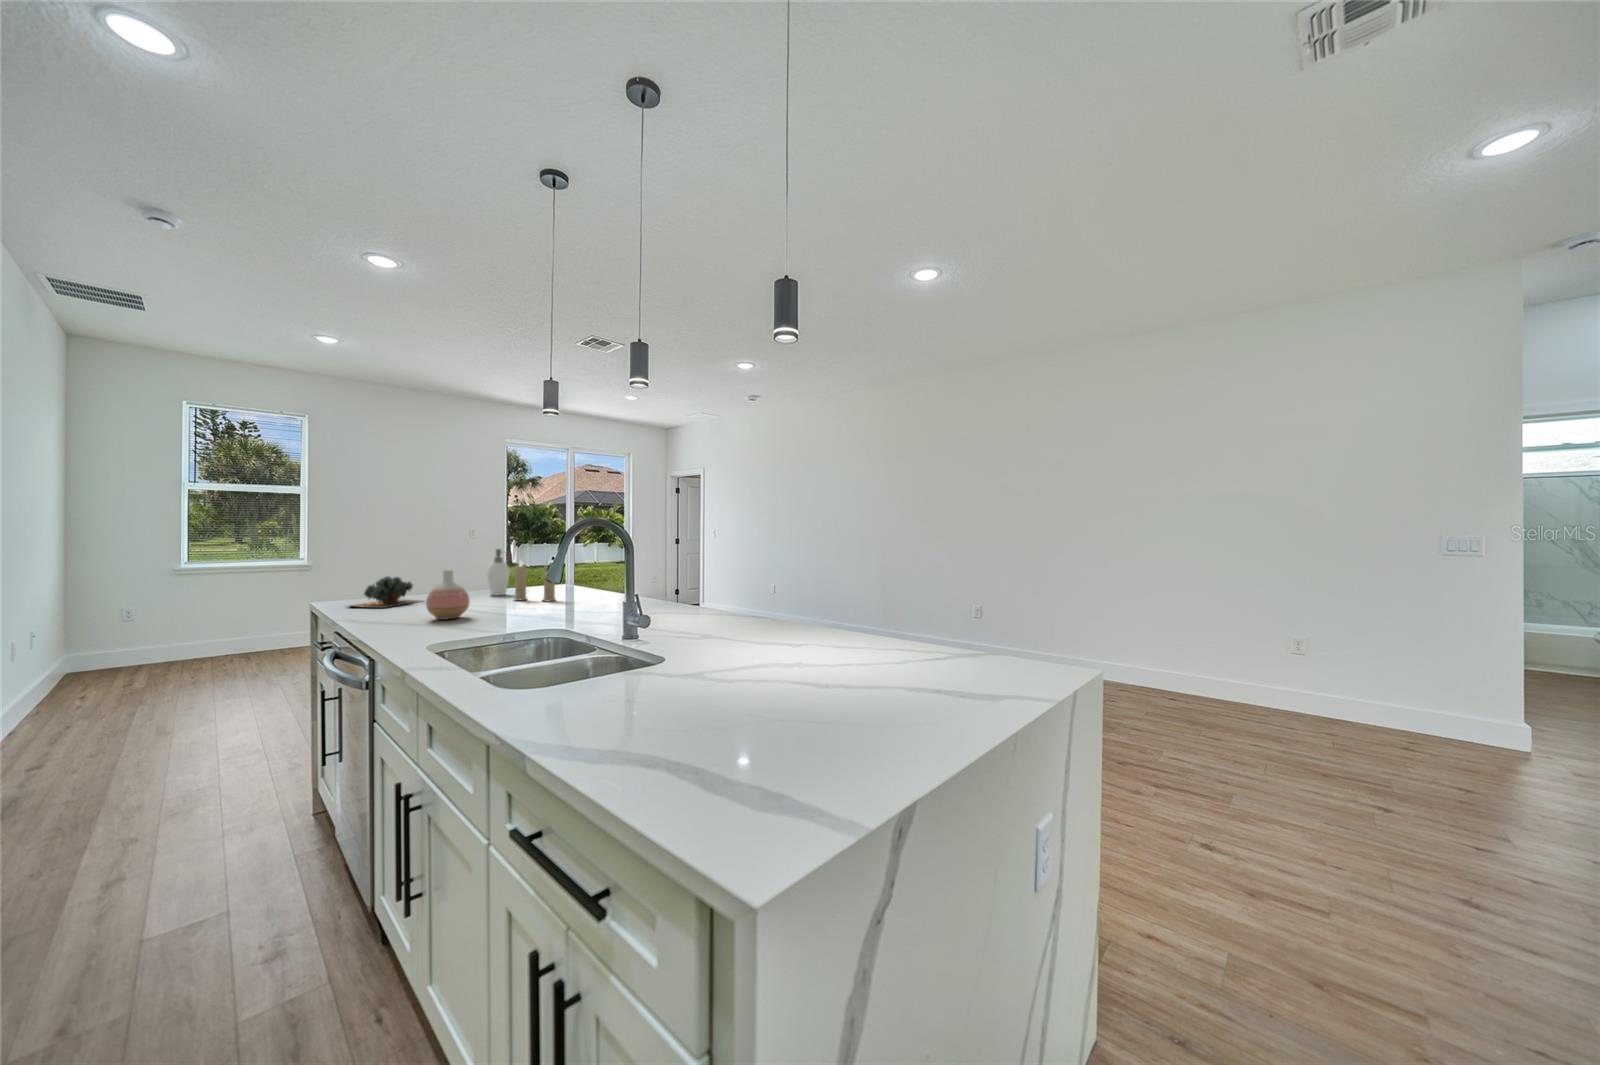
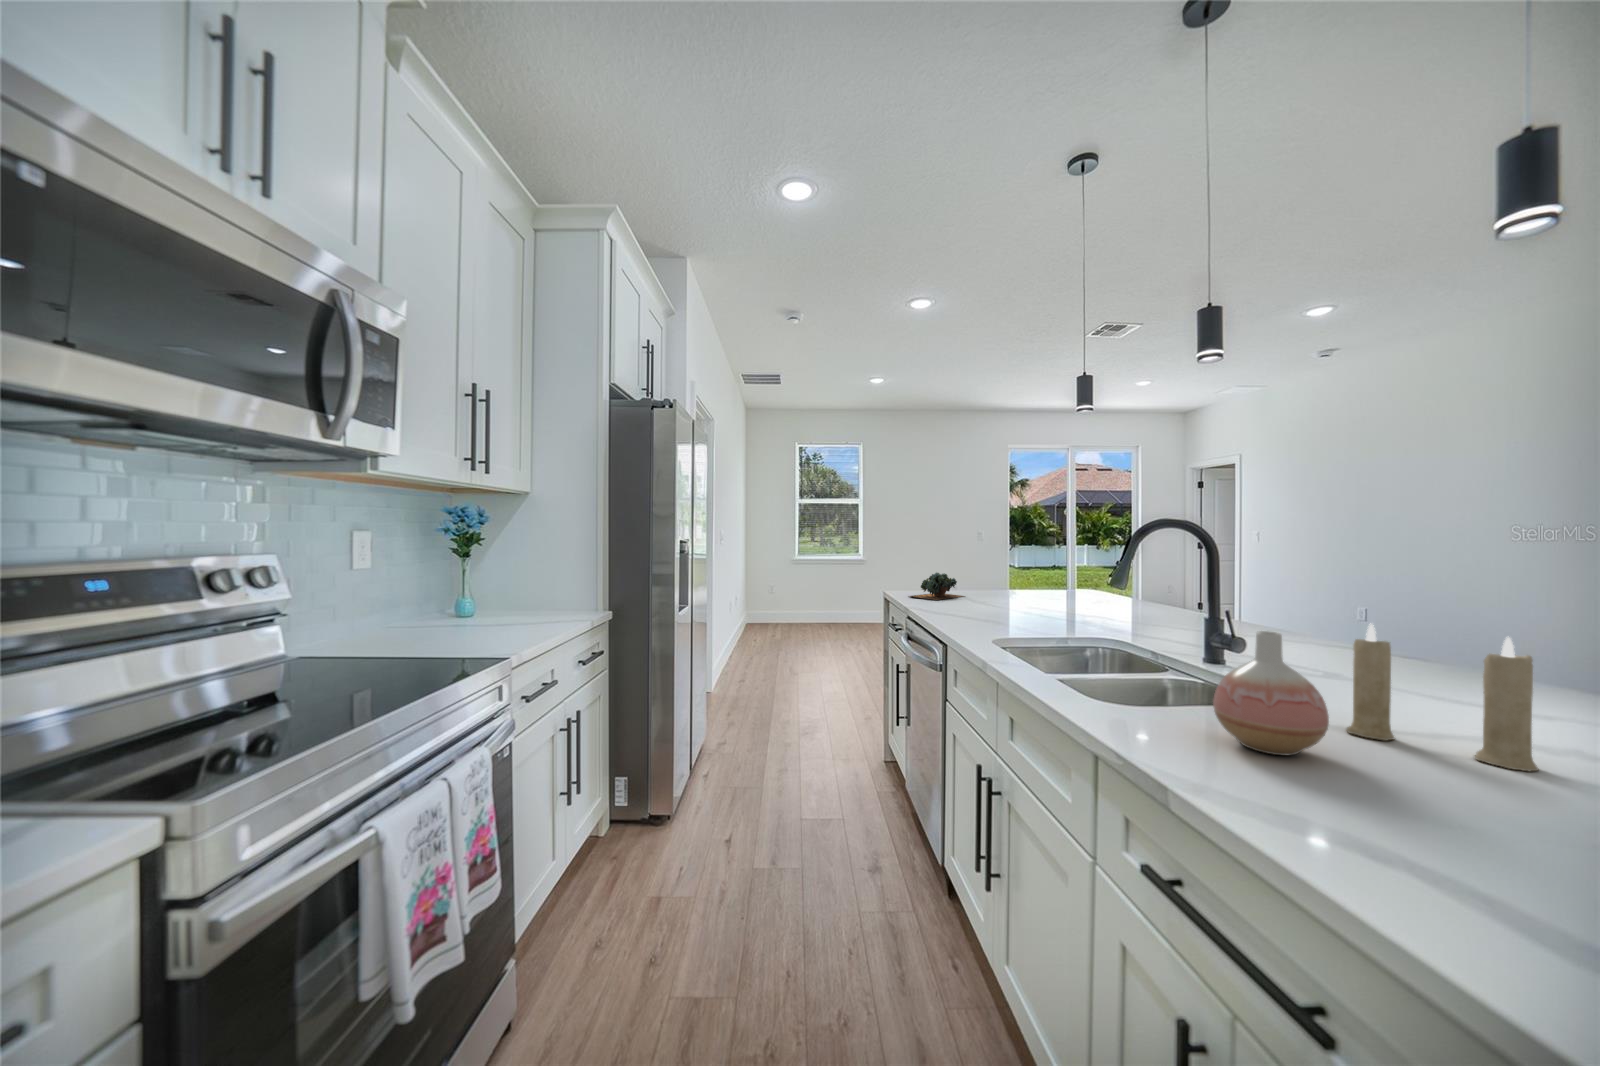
soap dispenser: present [487,549,509,596] -> none [1017,551,1038,596]
candle: present [514,561,556,602] -> present [1346,624,1539,771]
vase: present [426,570,470,620] -> present [1213,631,1329,755]

